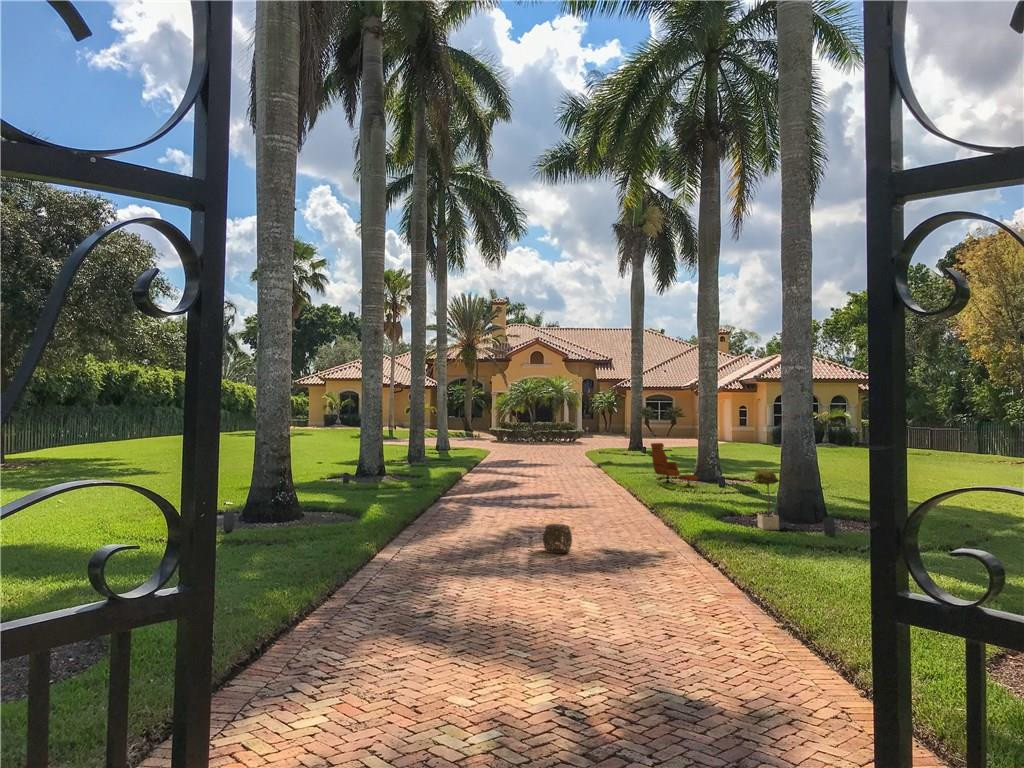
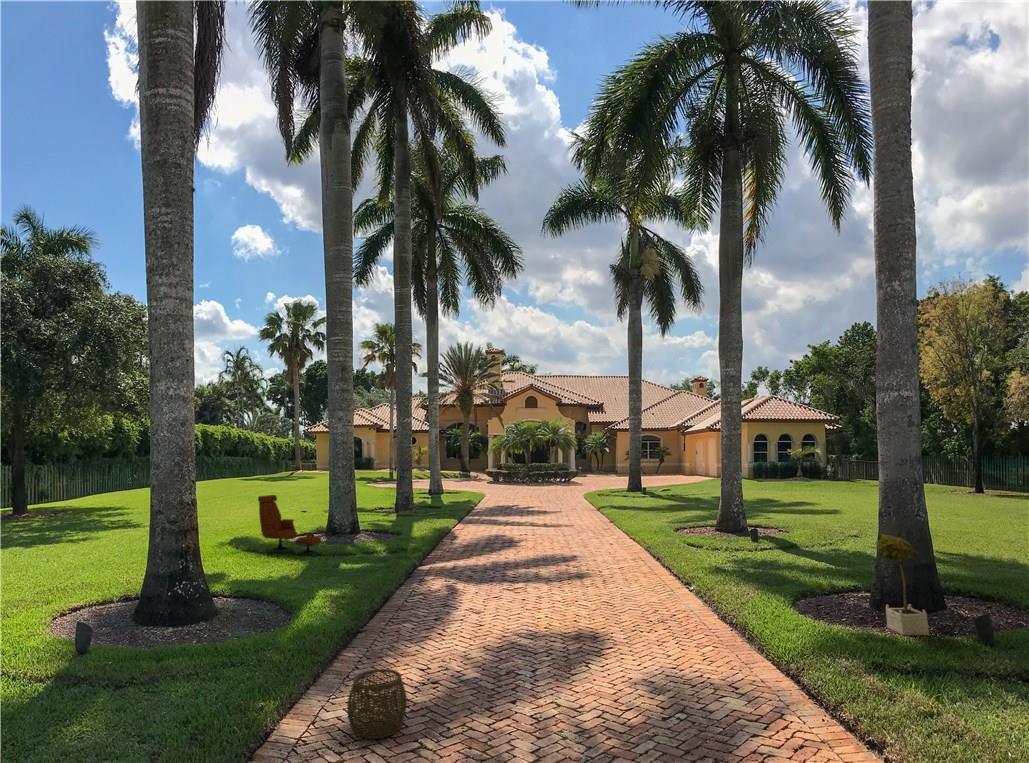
lounge chair: present [651,443,698,487] -> present [258,495,321,554]
woven basket: present [543,524,572,553] -> present [347,669,407,740]

